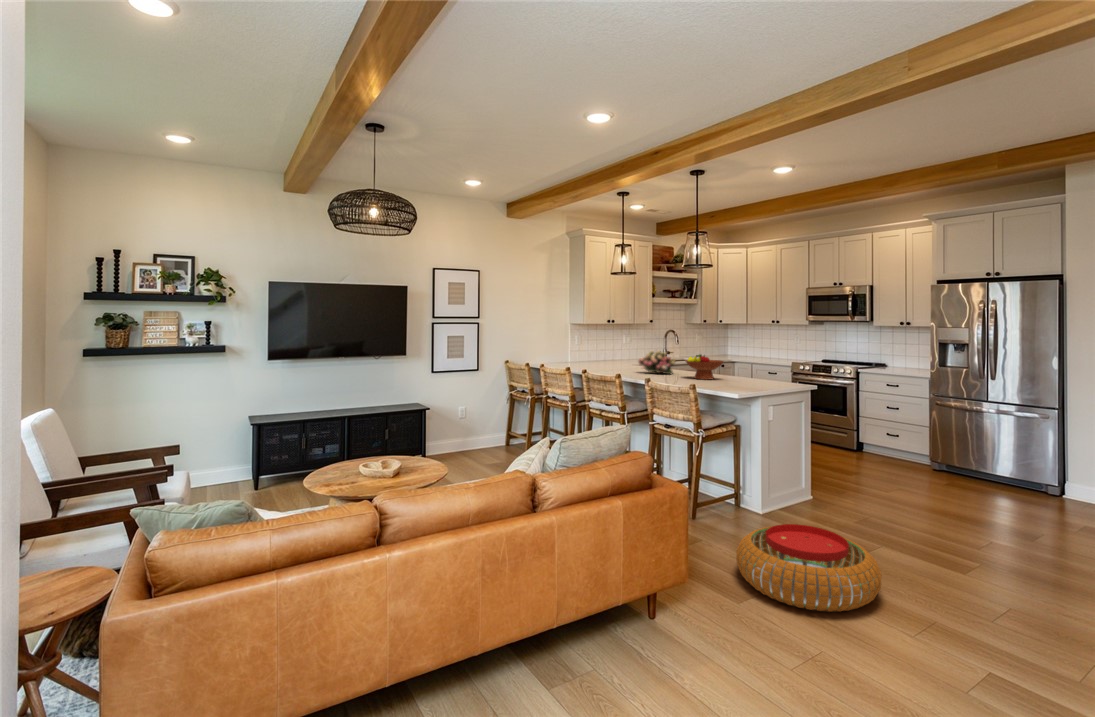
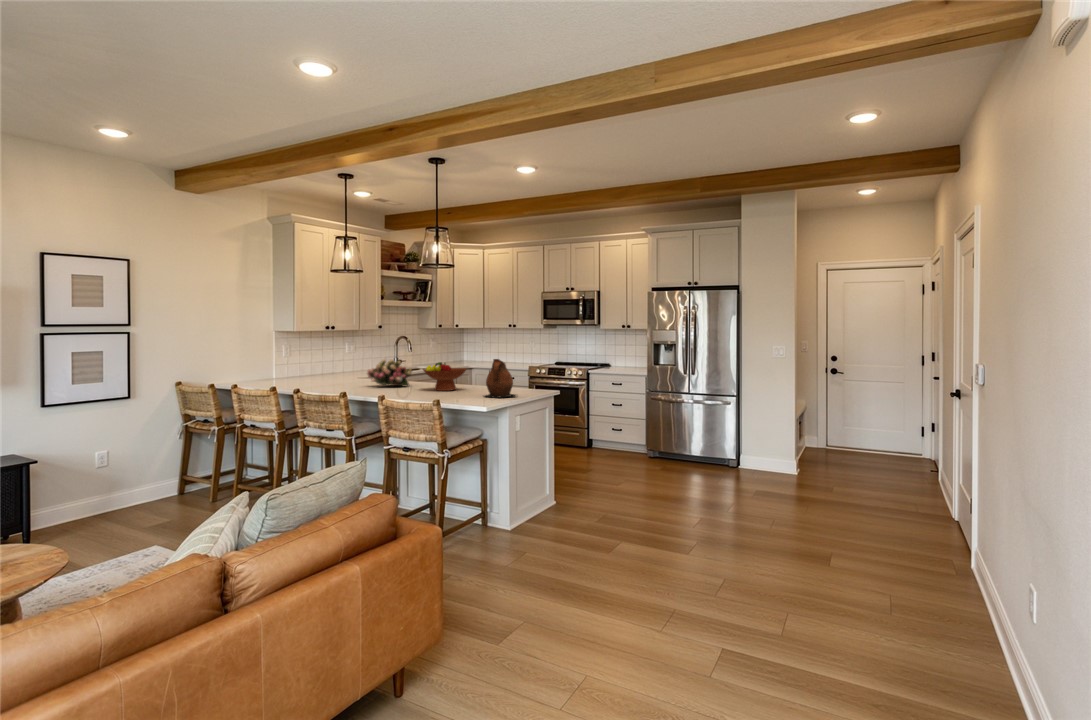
ceramic pitcher: none [736,353,770,388] -> present [485,359,516,398]
pouf: present [736,524,882,612] -> none [498,552,651,660]

